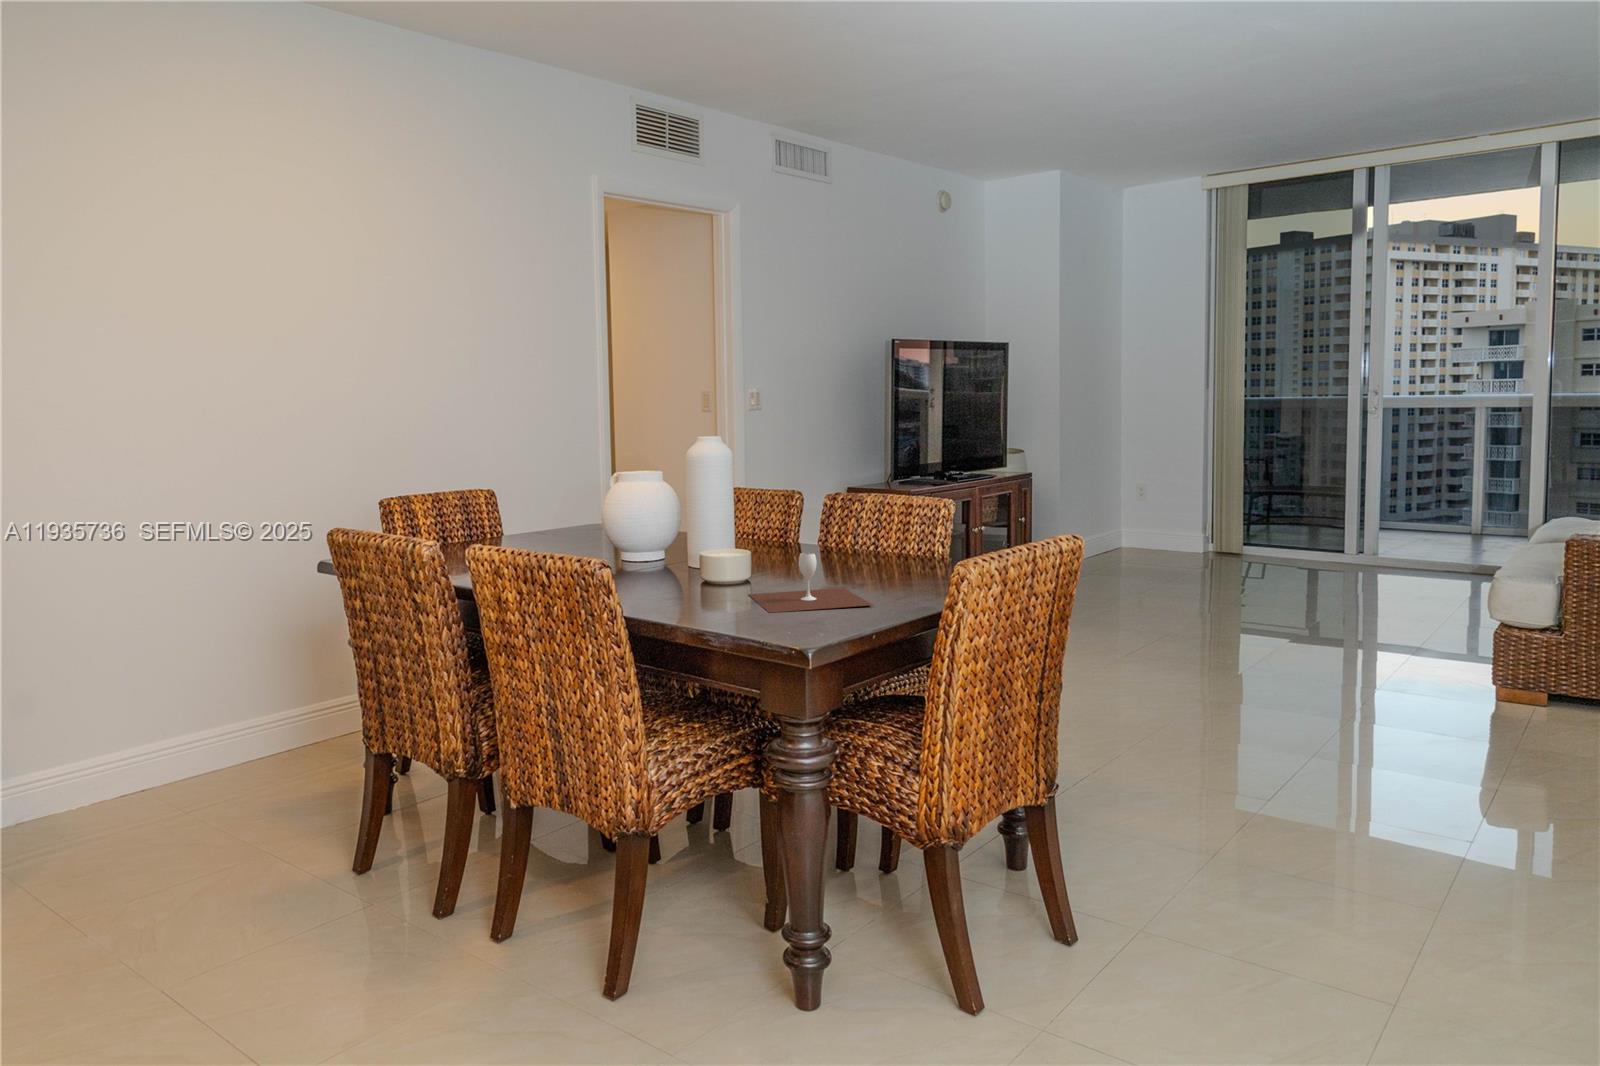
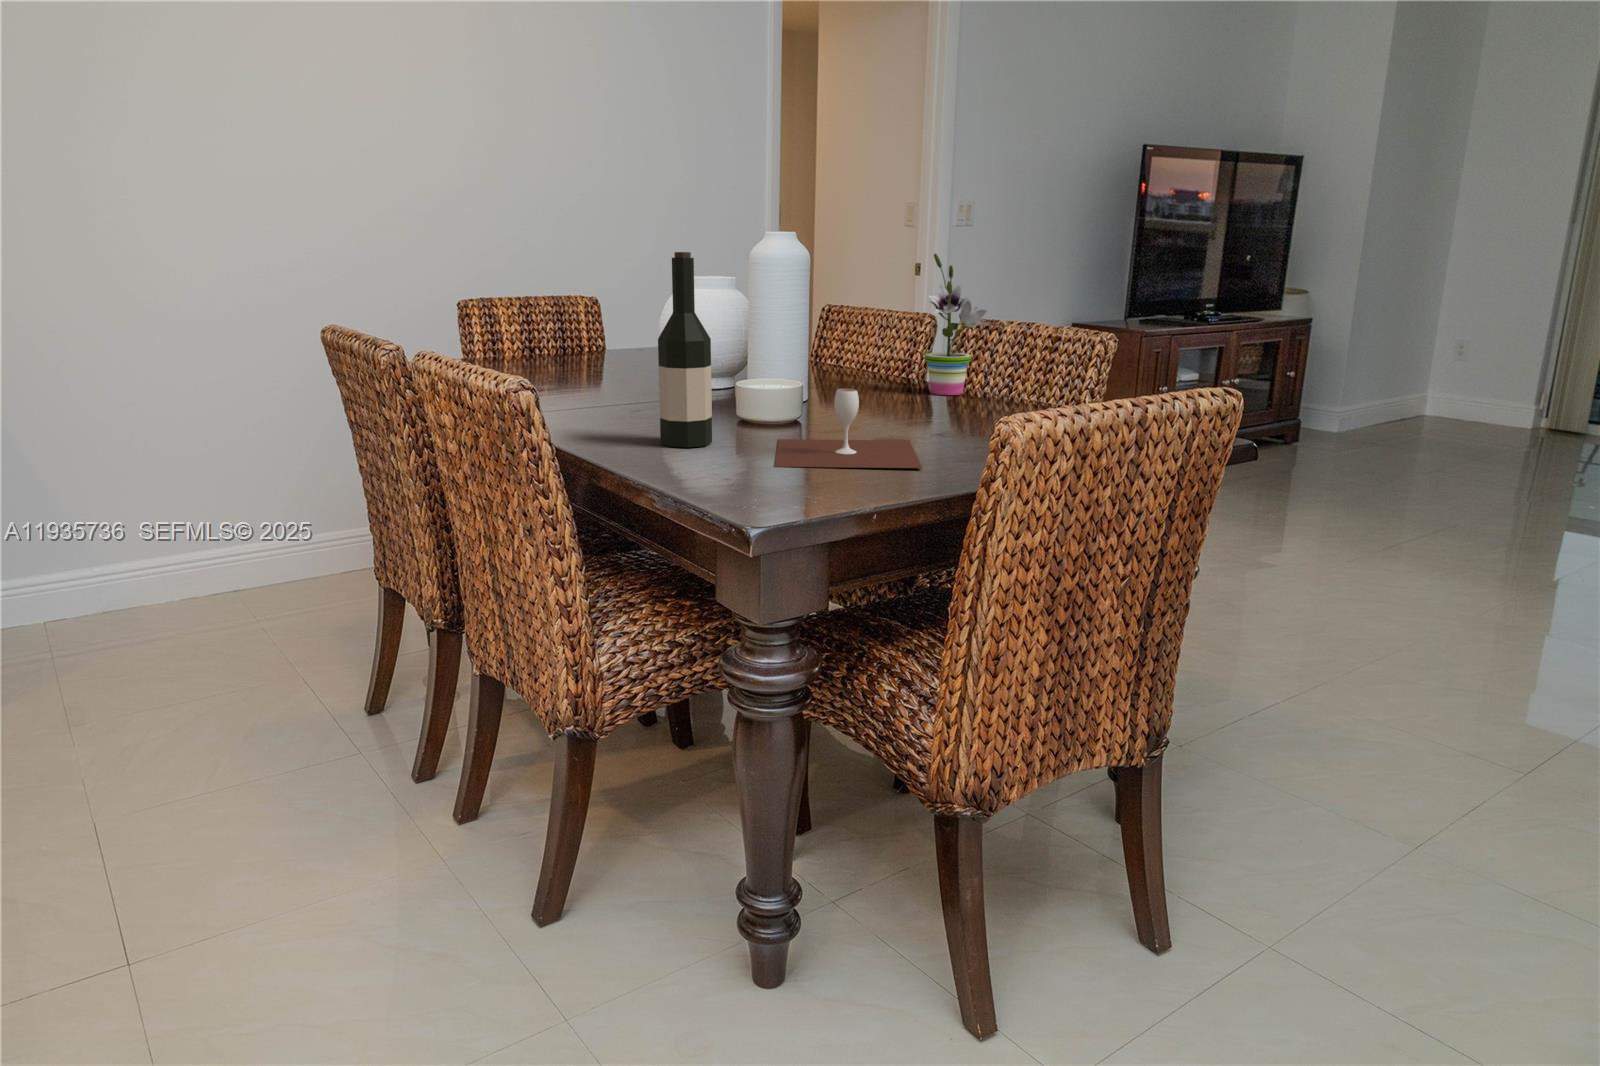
potted plant: none [813,445,860,554] -> present [925,254,990,395]
wine bottle: none [663,460,704,605] -> present [658,252,712,448]

